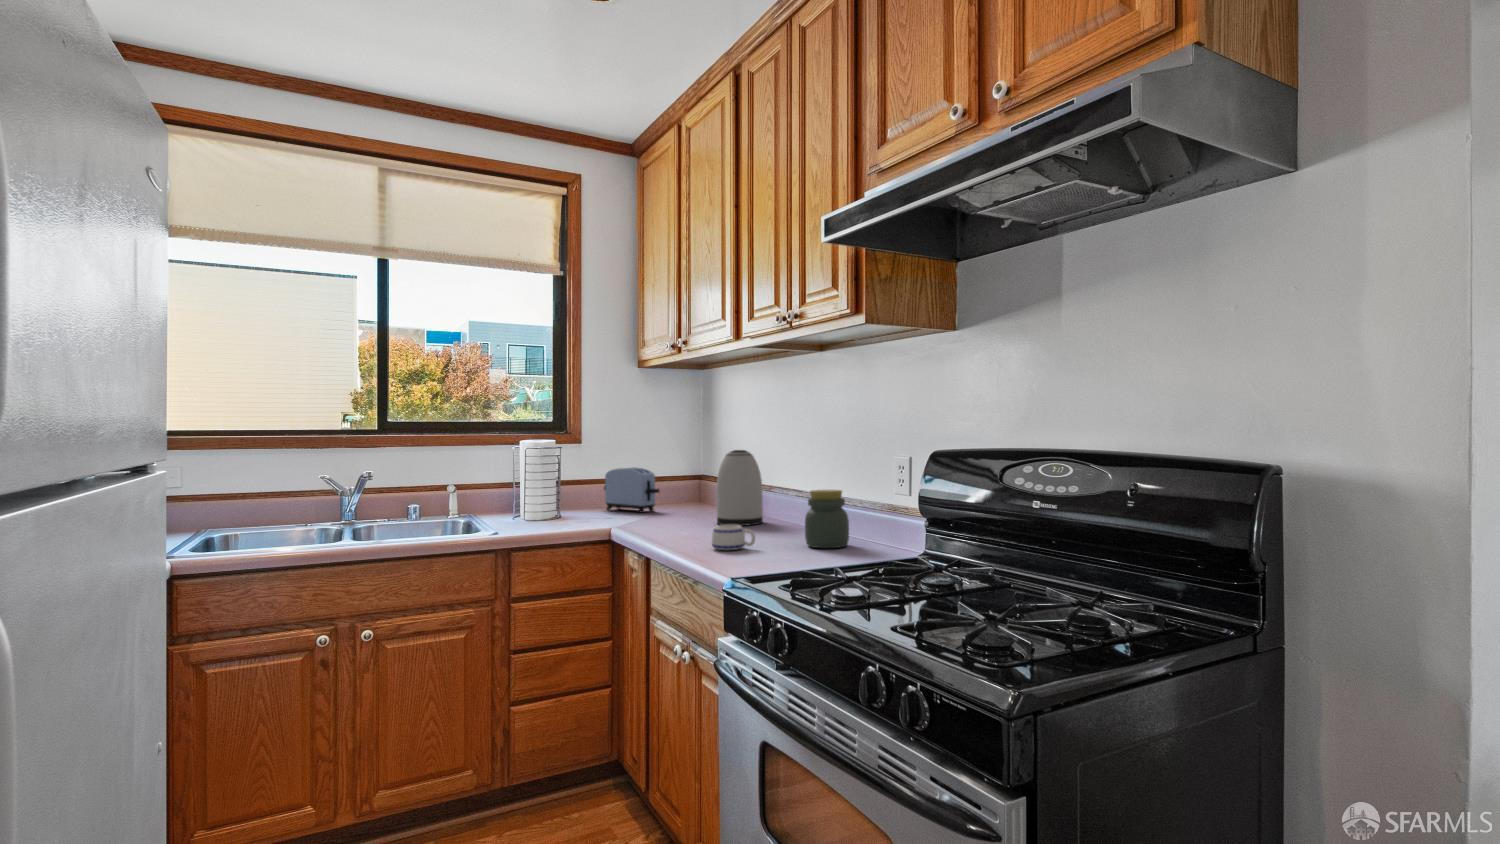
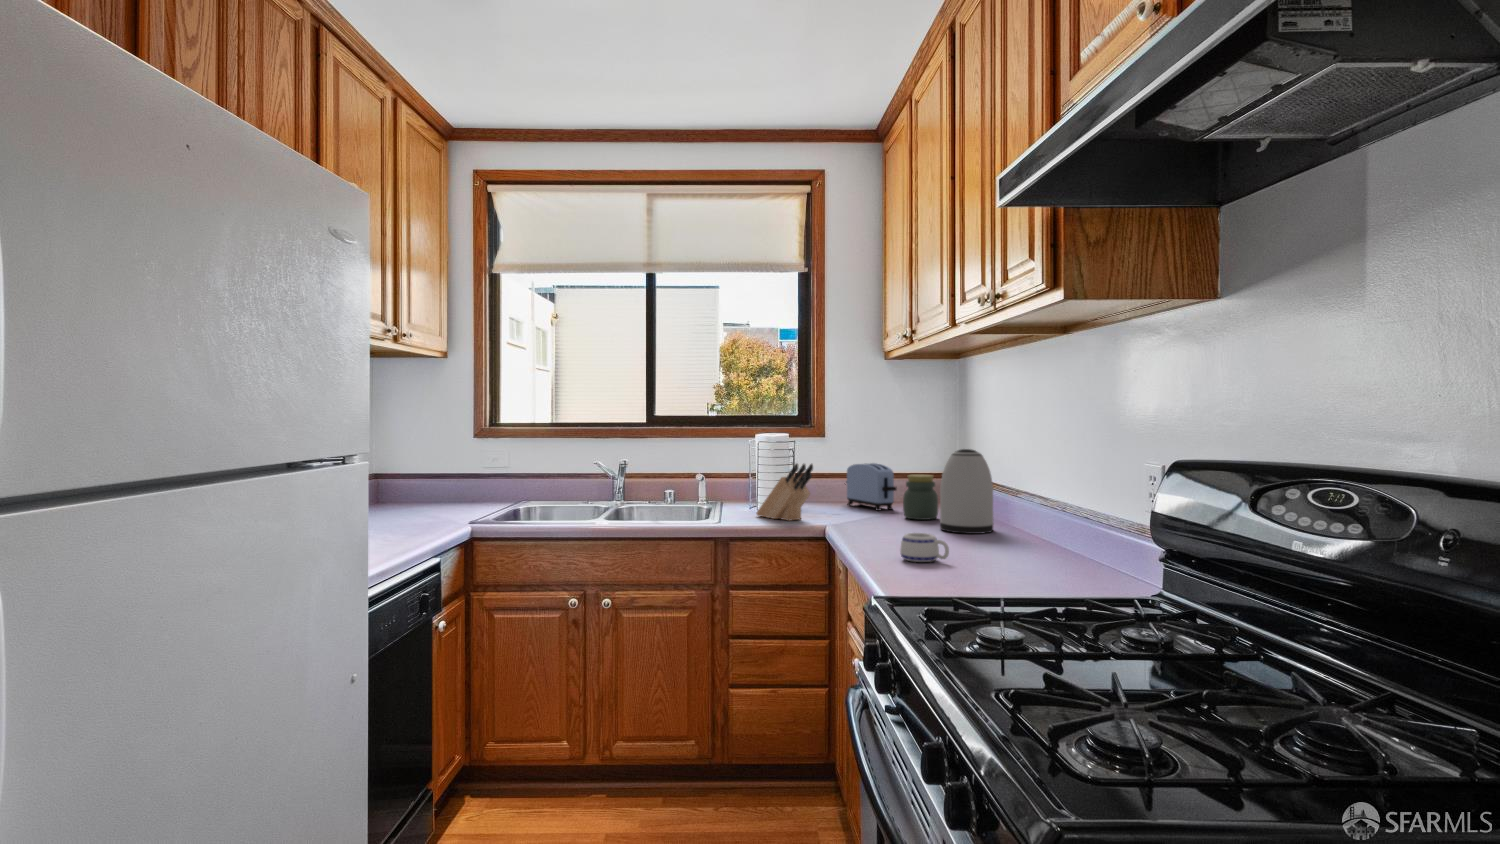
knife block: none [525,468,590,527] -> present [756,463,813,521]
jar: present [805,490,849,548] -> present [903,475,938,520]

